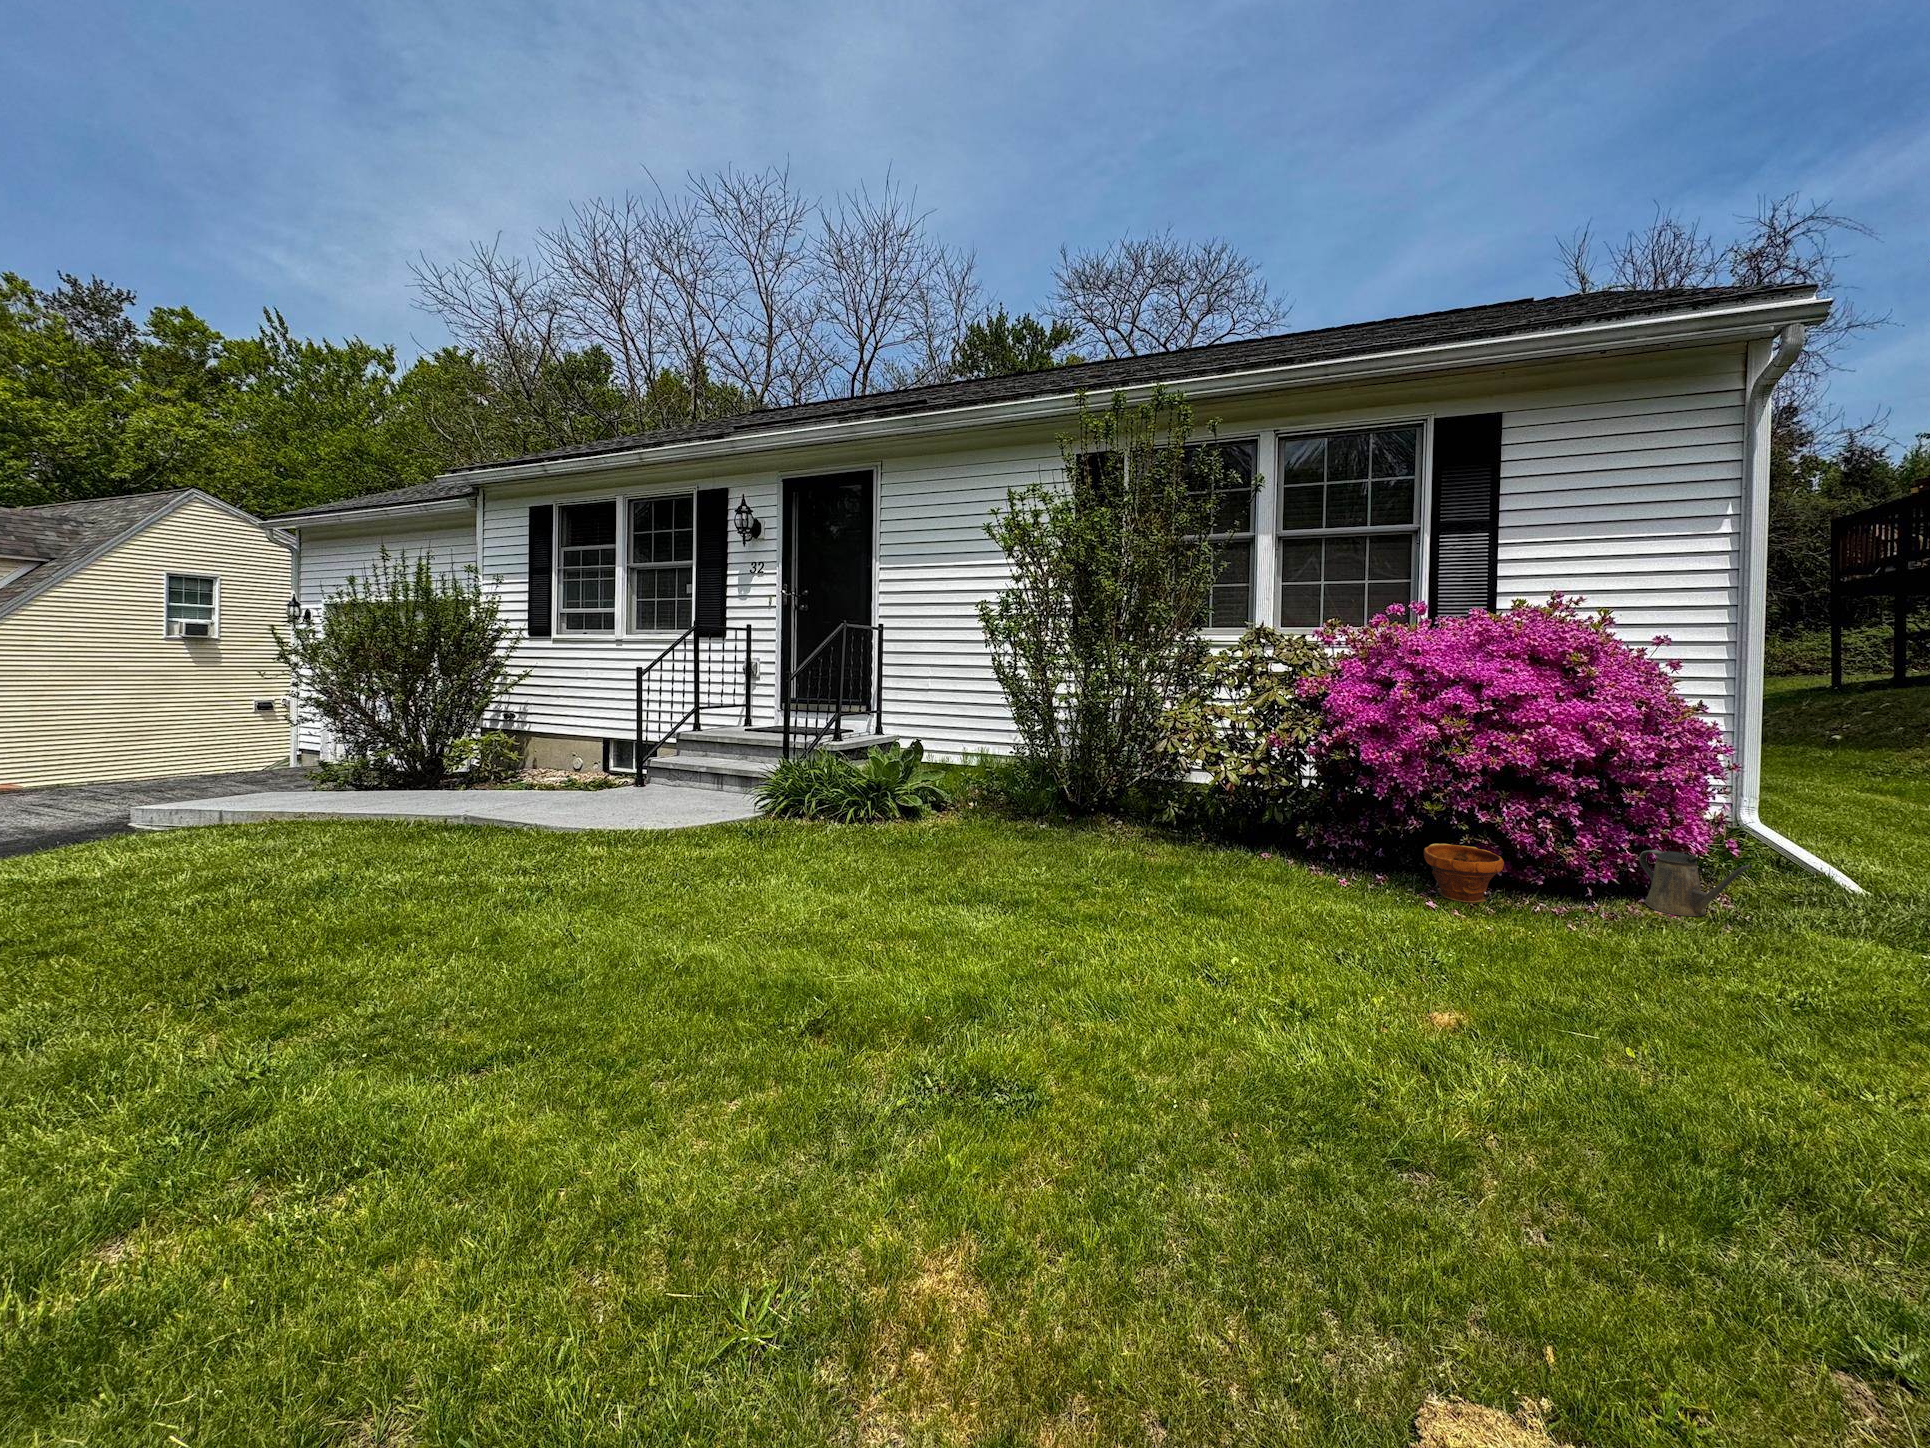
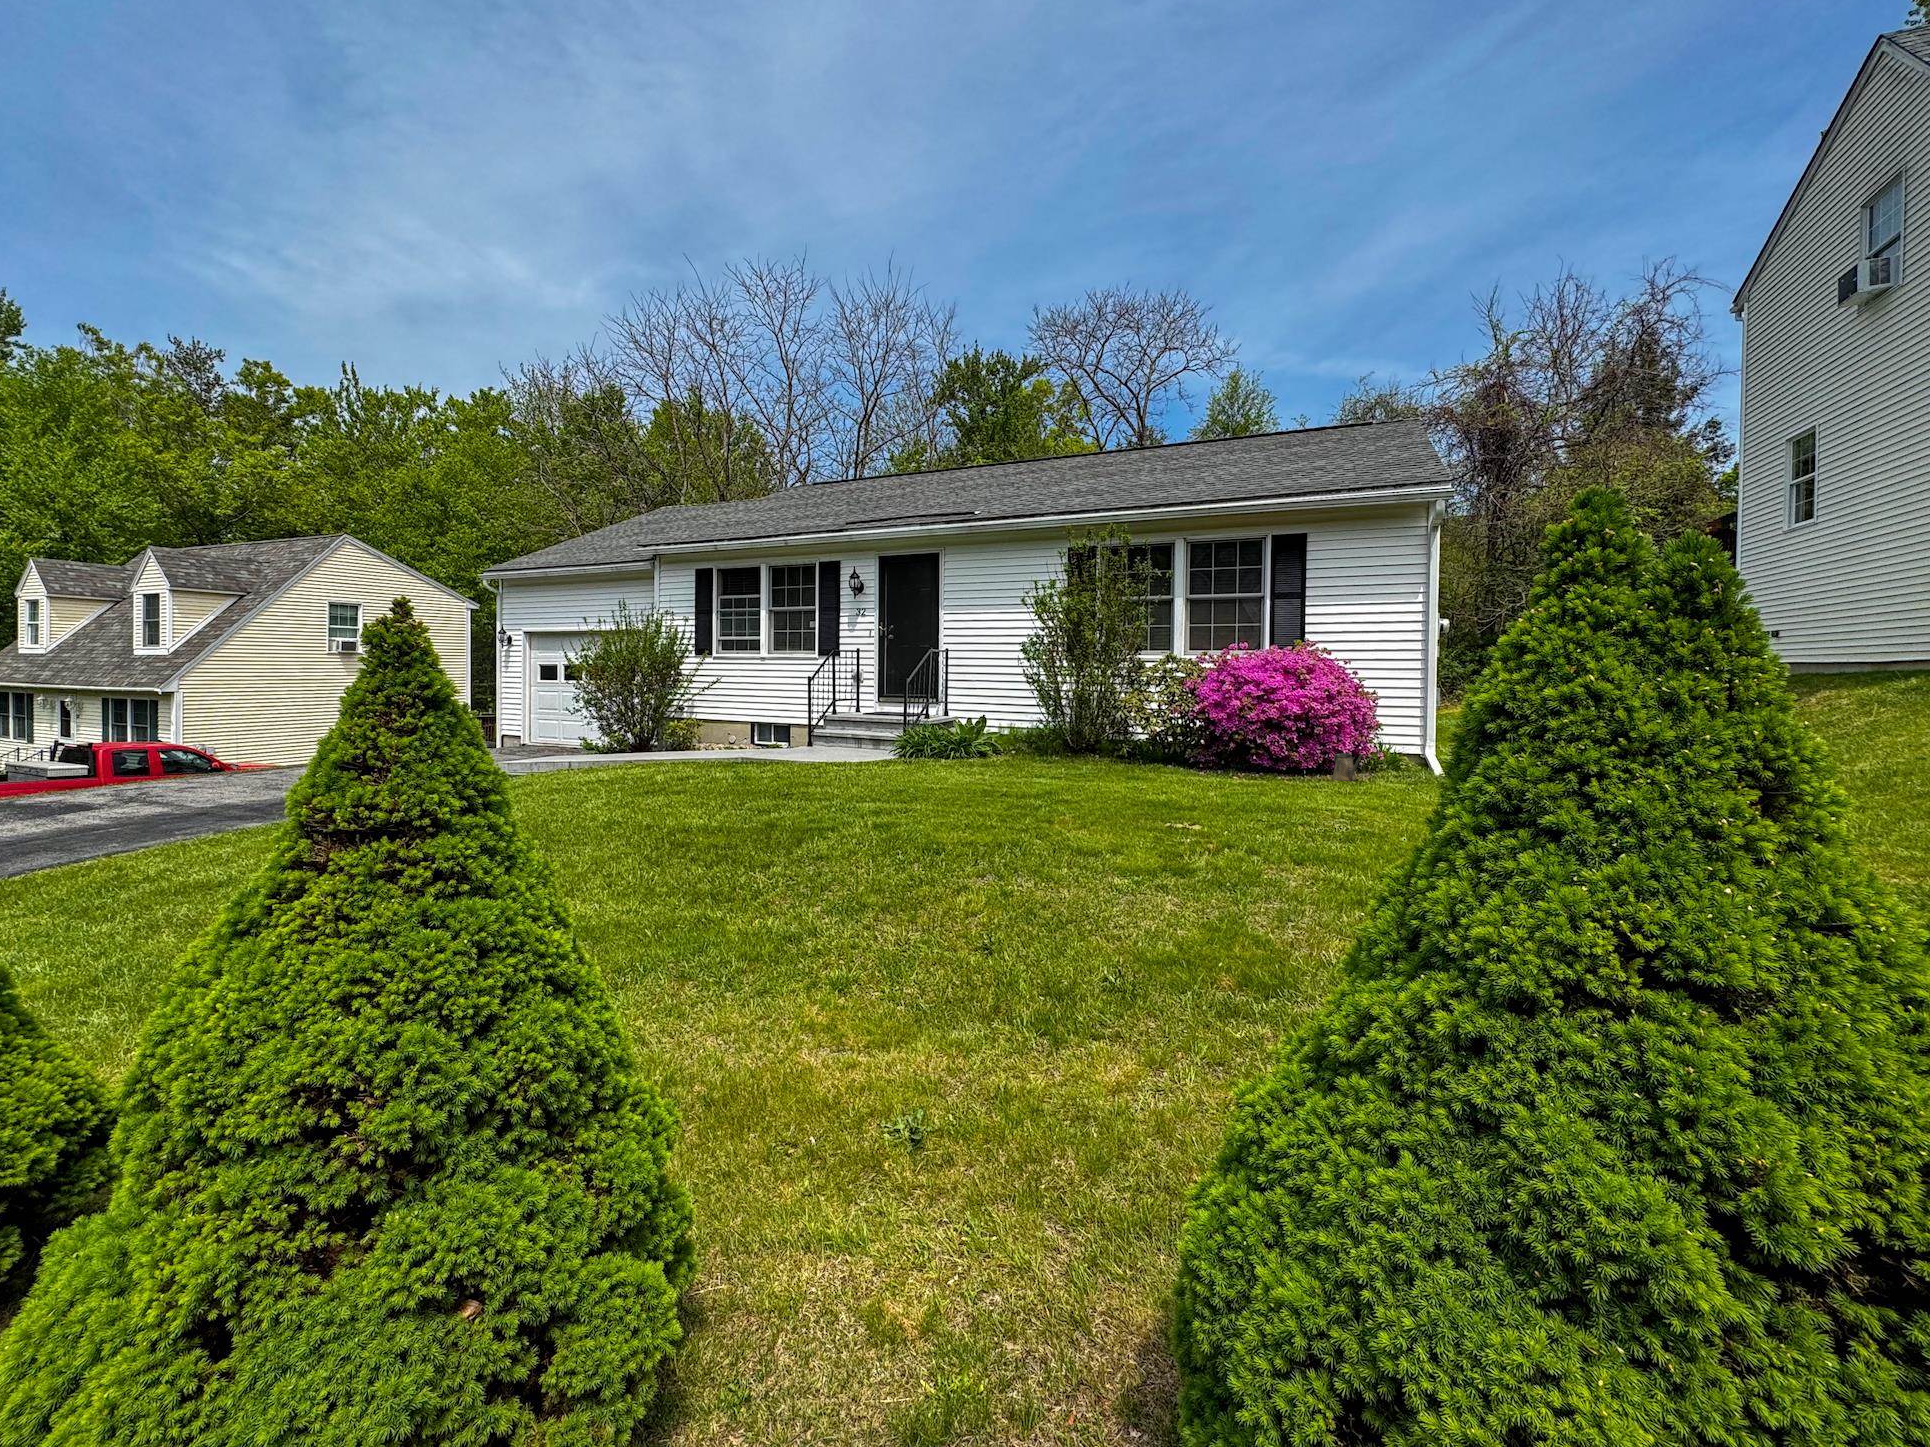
planter: present [1424,844,1504,903] -> none [1233,754,1267,777]

